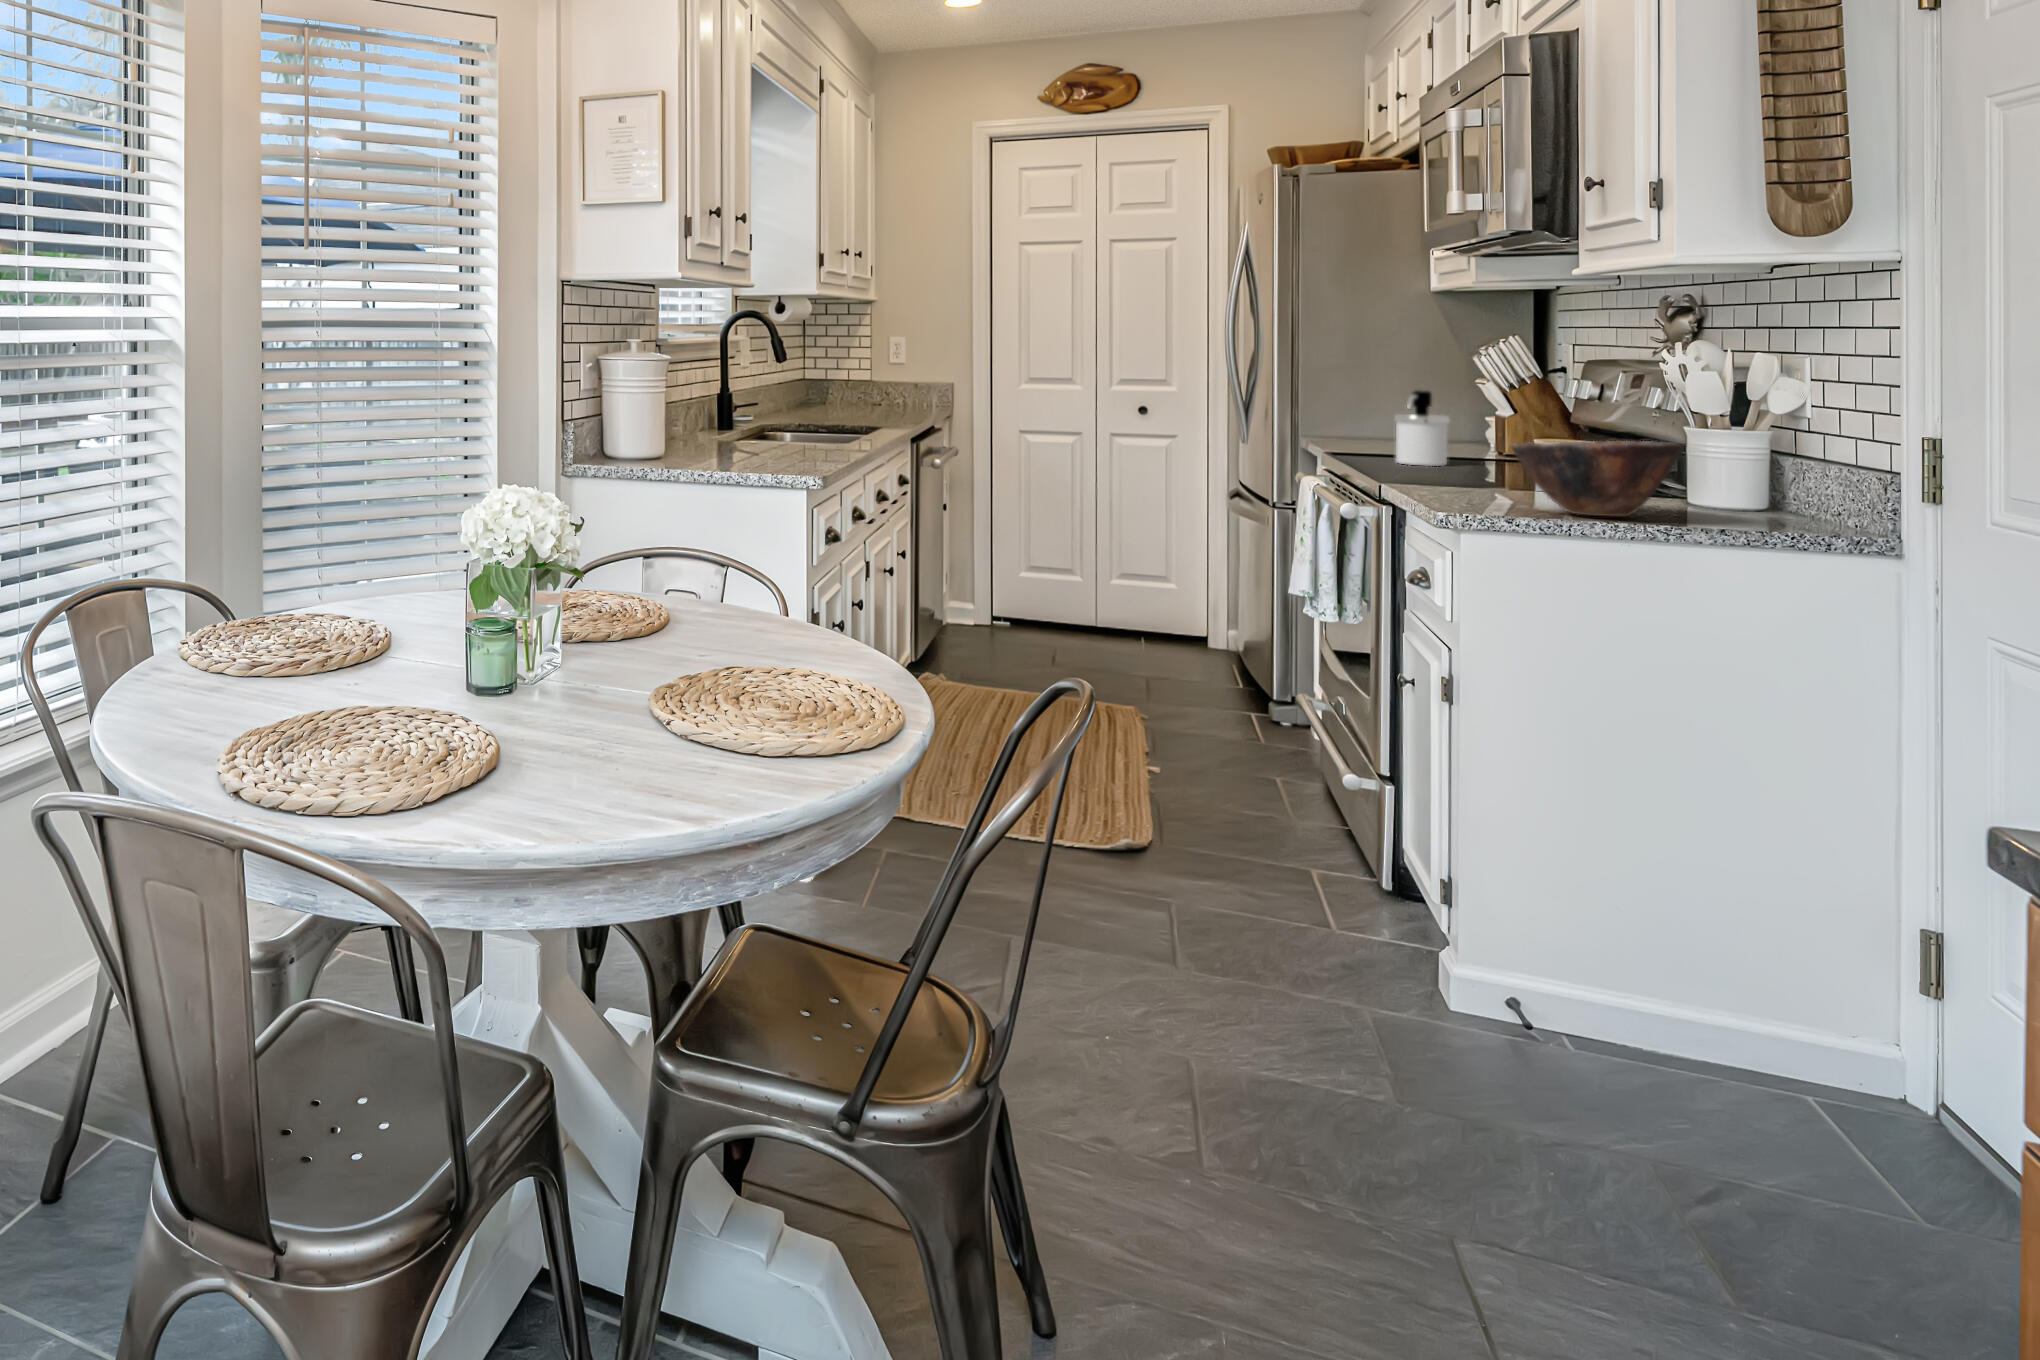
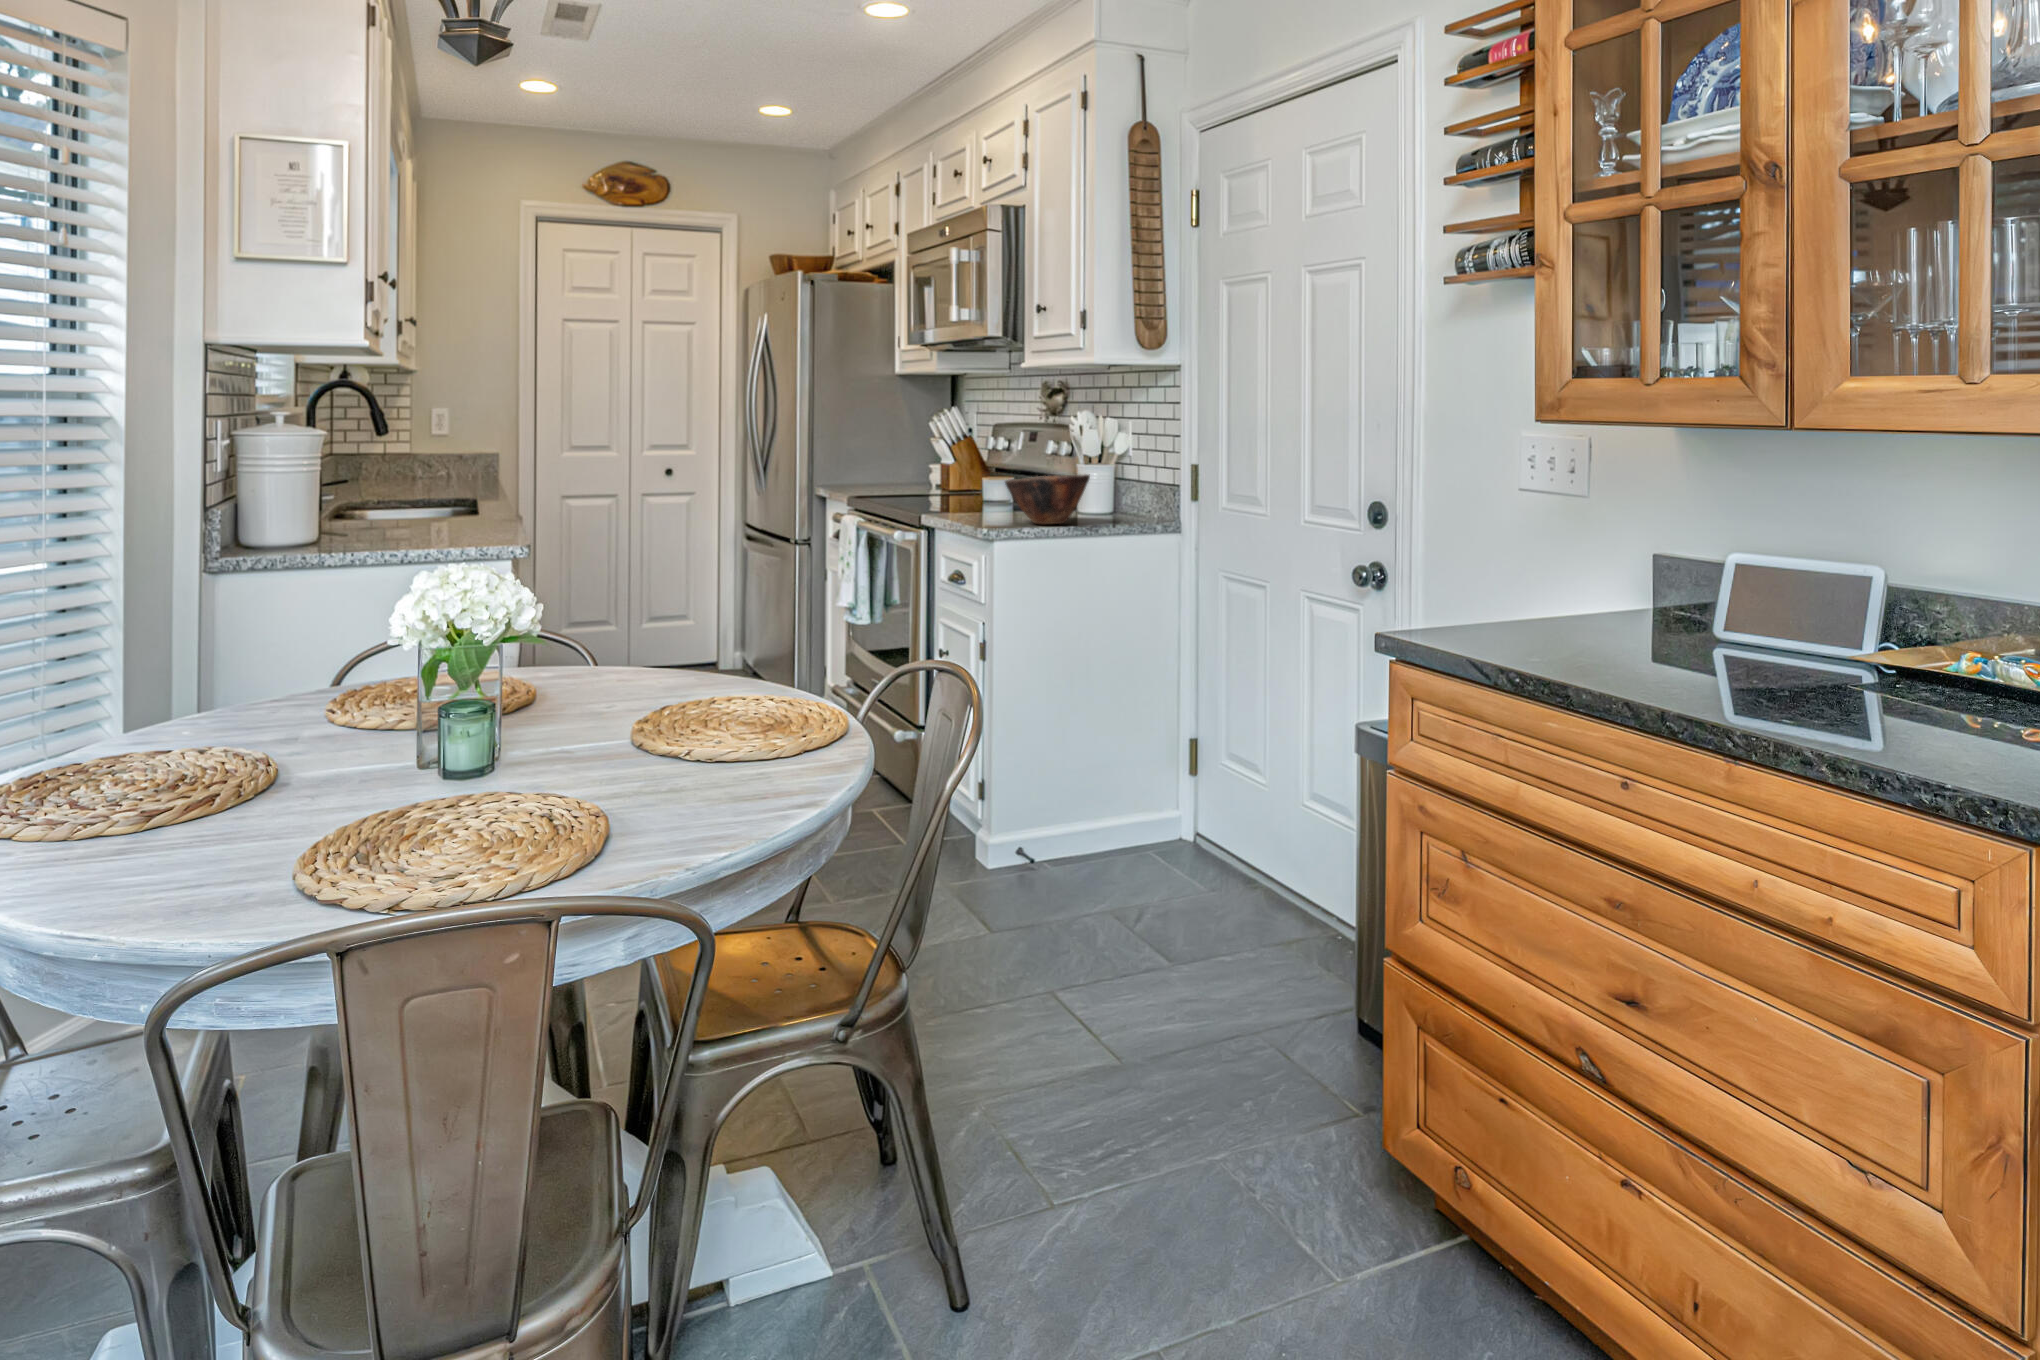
soap dispenser: present [1394,390,1450,466] -> none [897,447,930,502]

